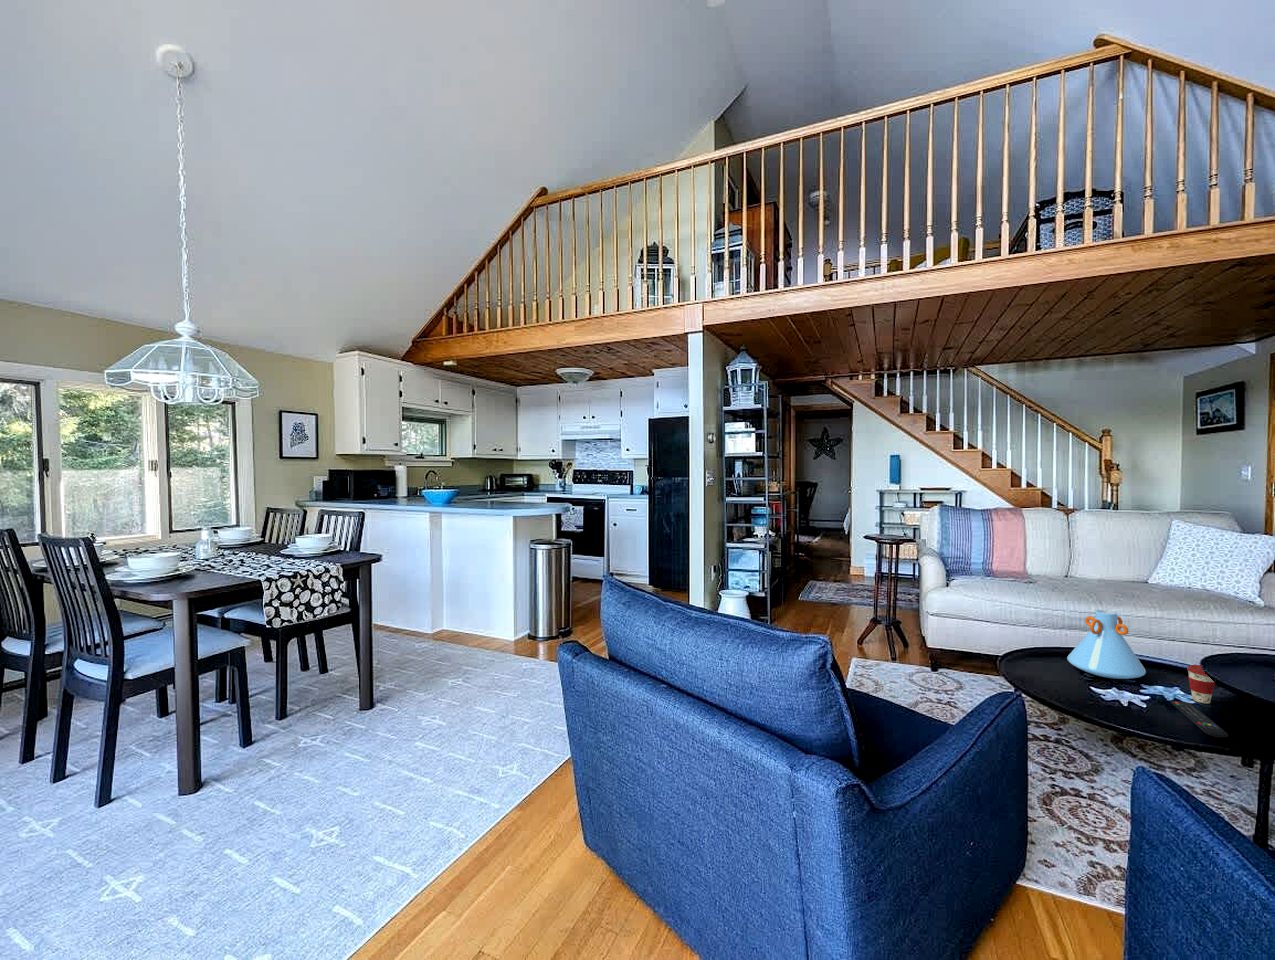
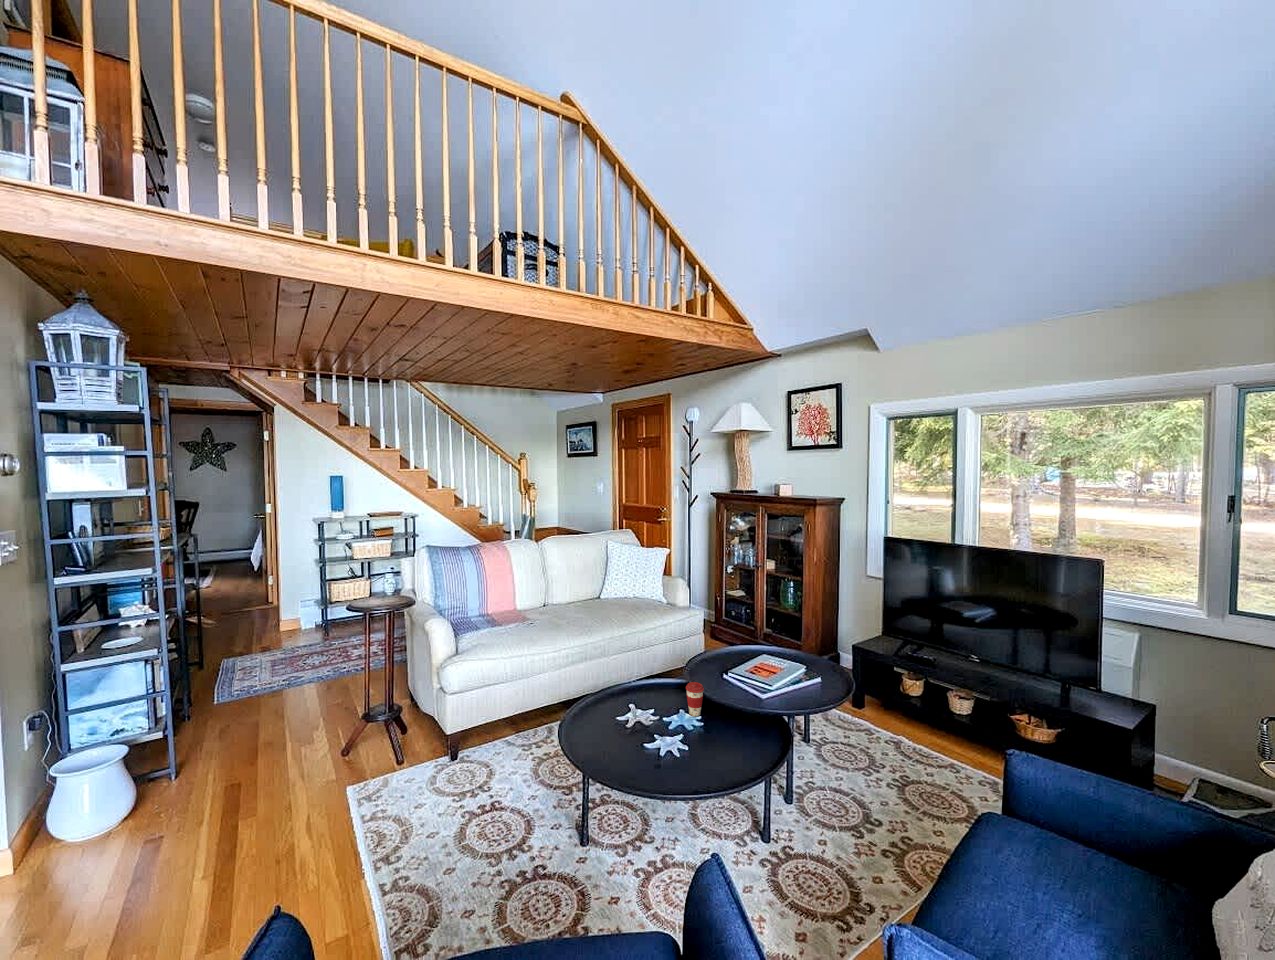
vase: present [1067,610,1146,679] -> none [598,649,656,719]
remote control: present [1171,701,1228,737] -> none [688,723,743,759]

